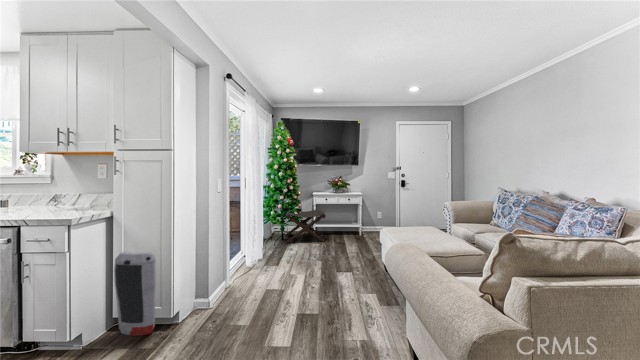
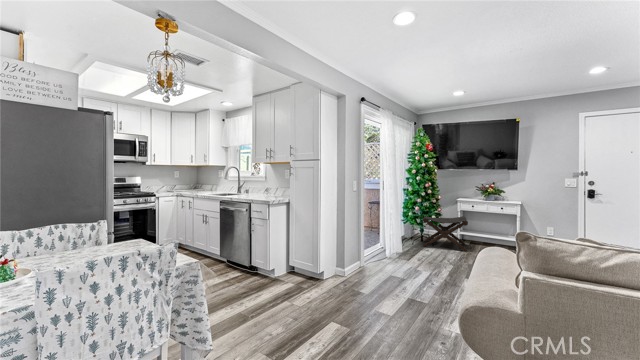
air purifier: present [114,252,156,336] -> none [289,225,311,281]

